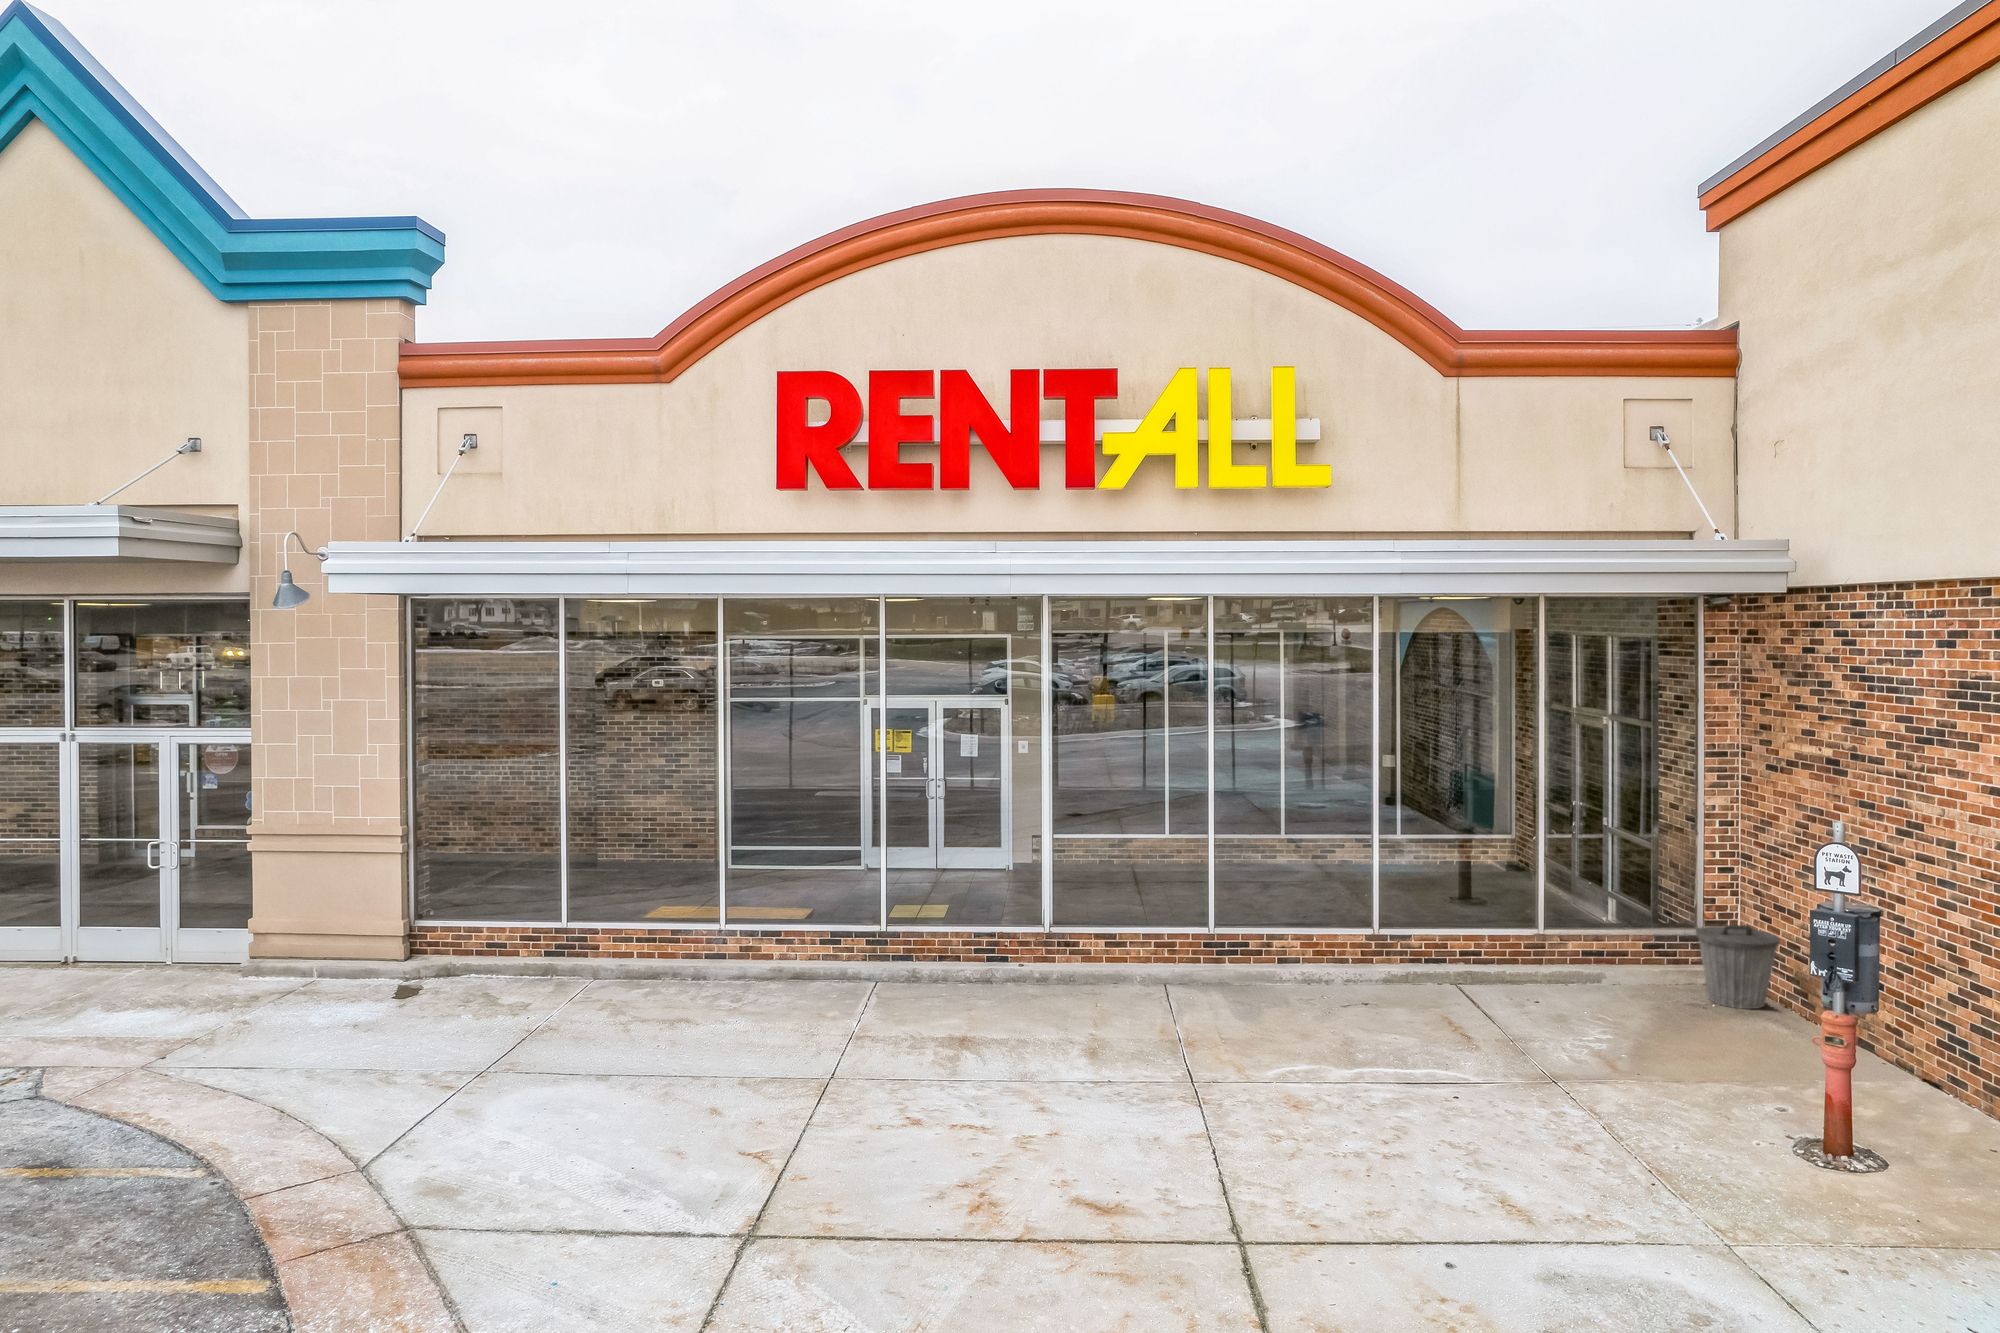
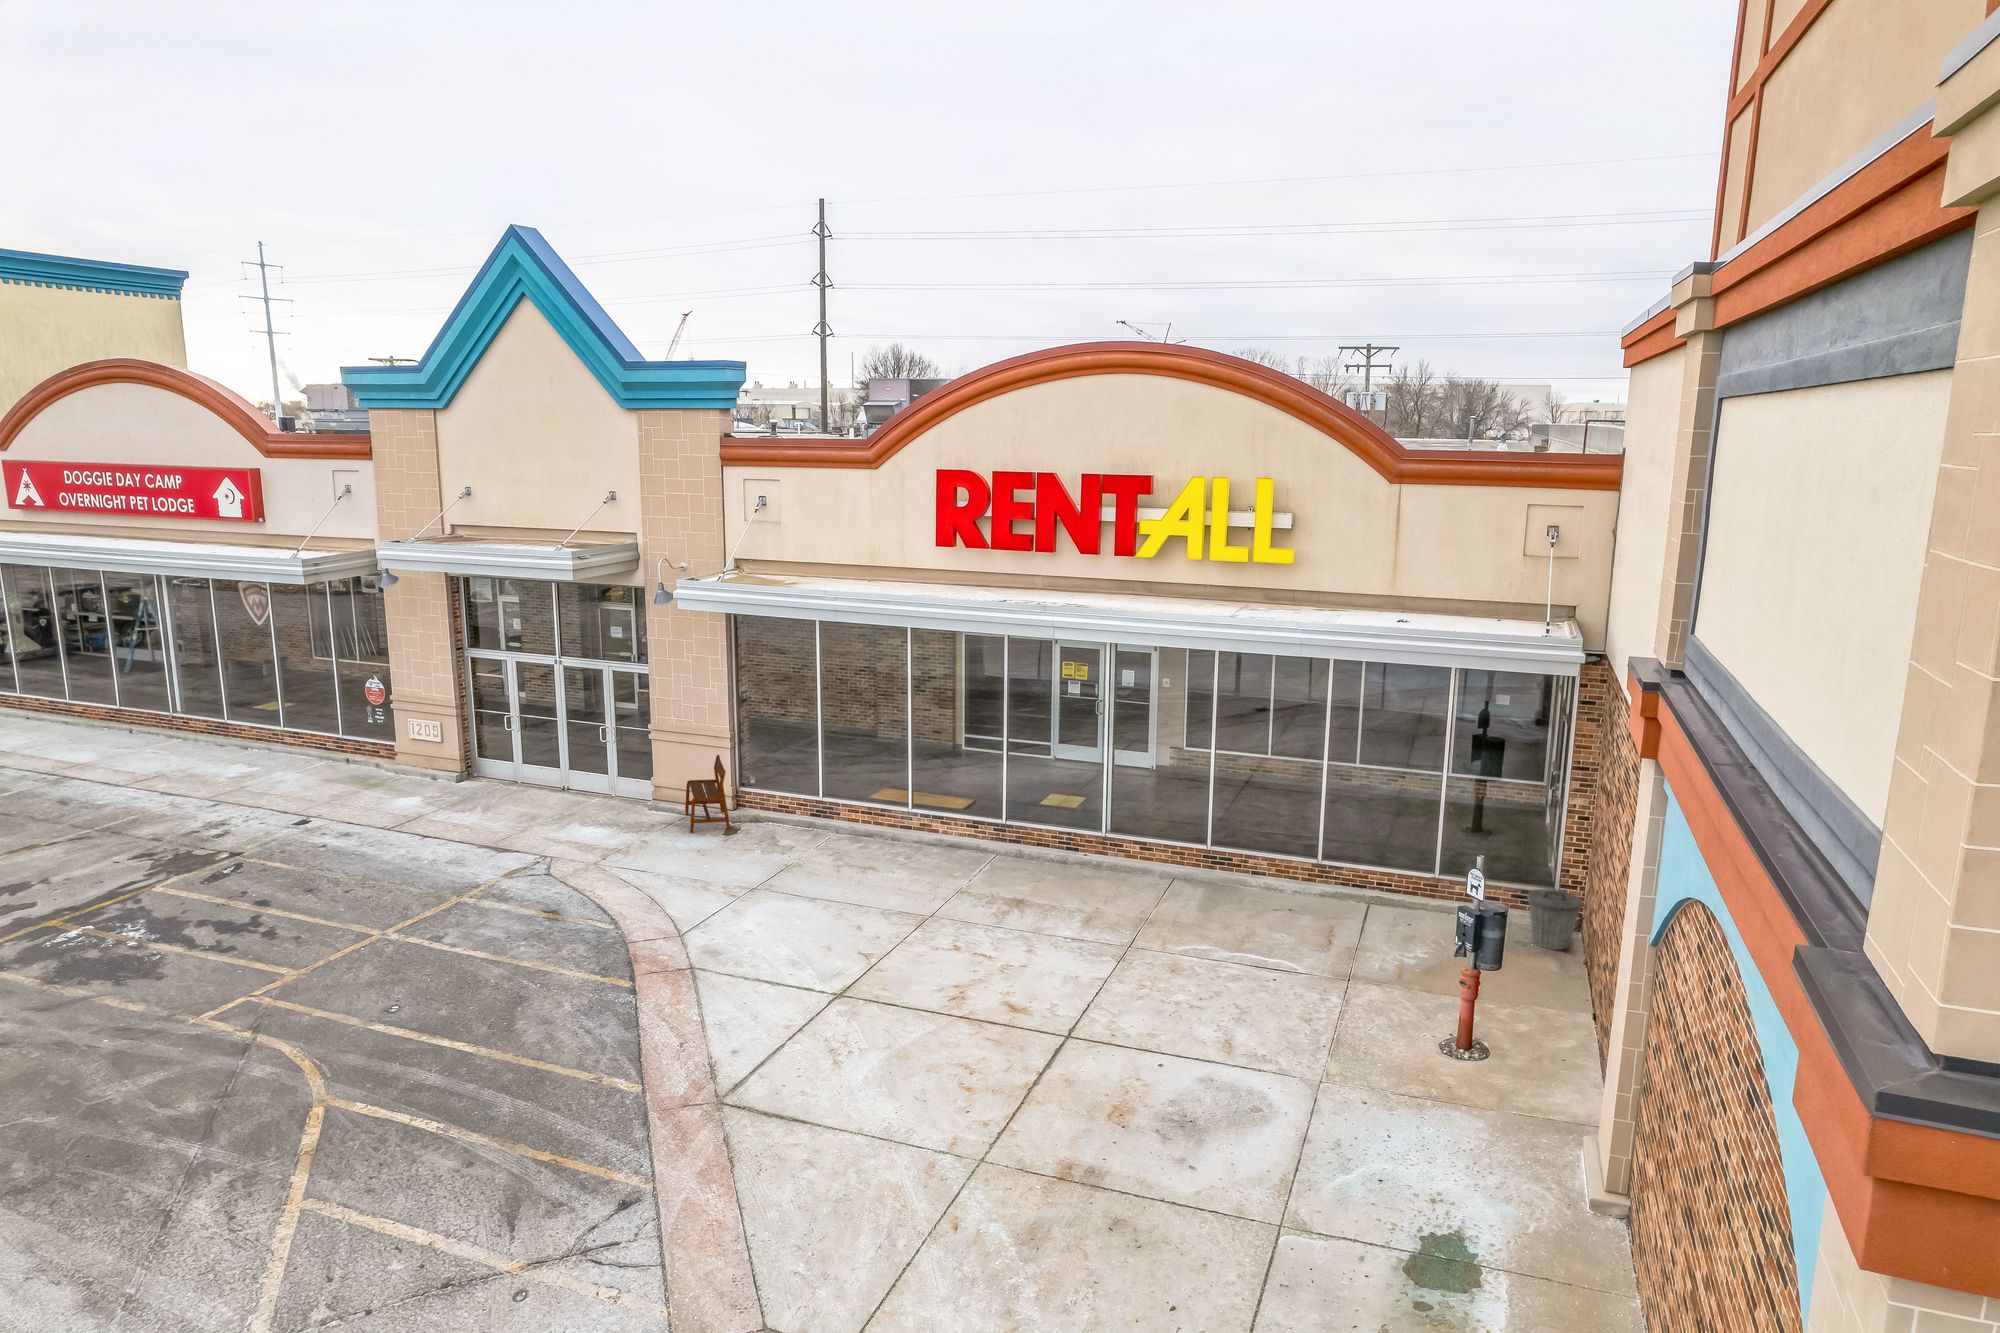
bench: none [312,871,403,1003] -> present [685,755,730,833]

